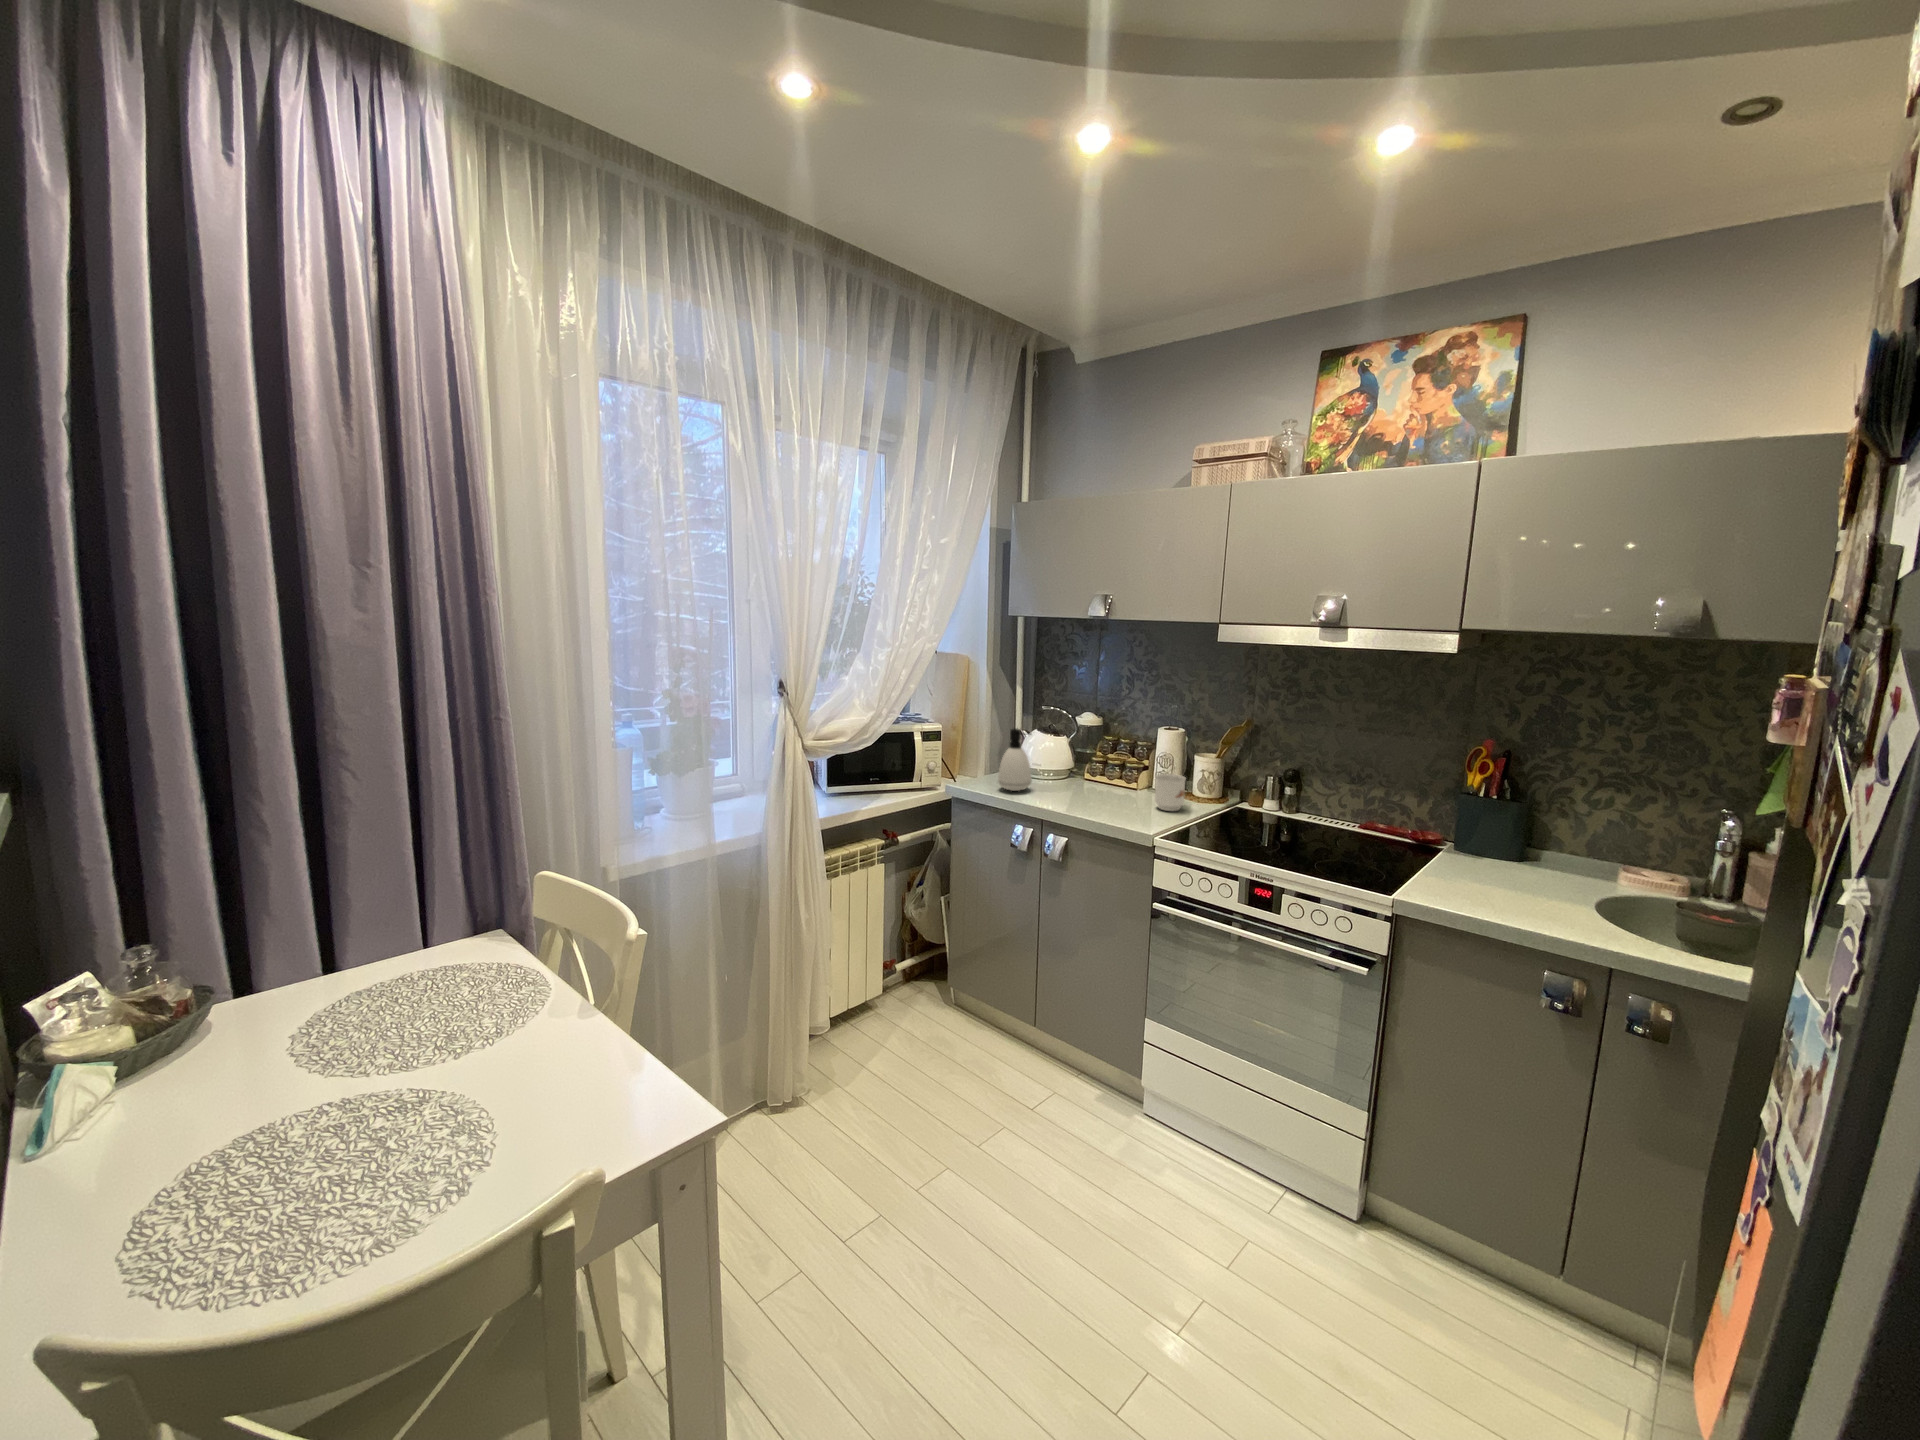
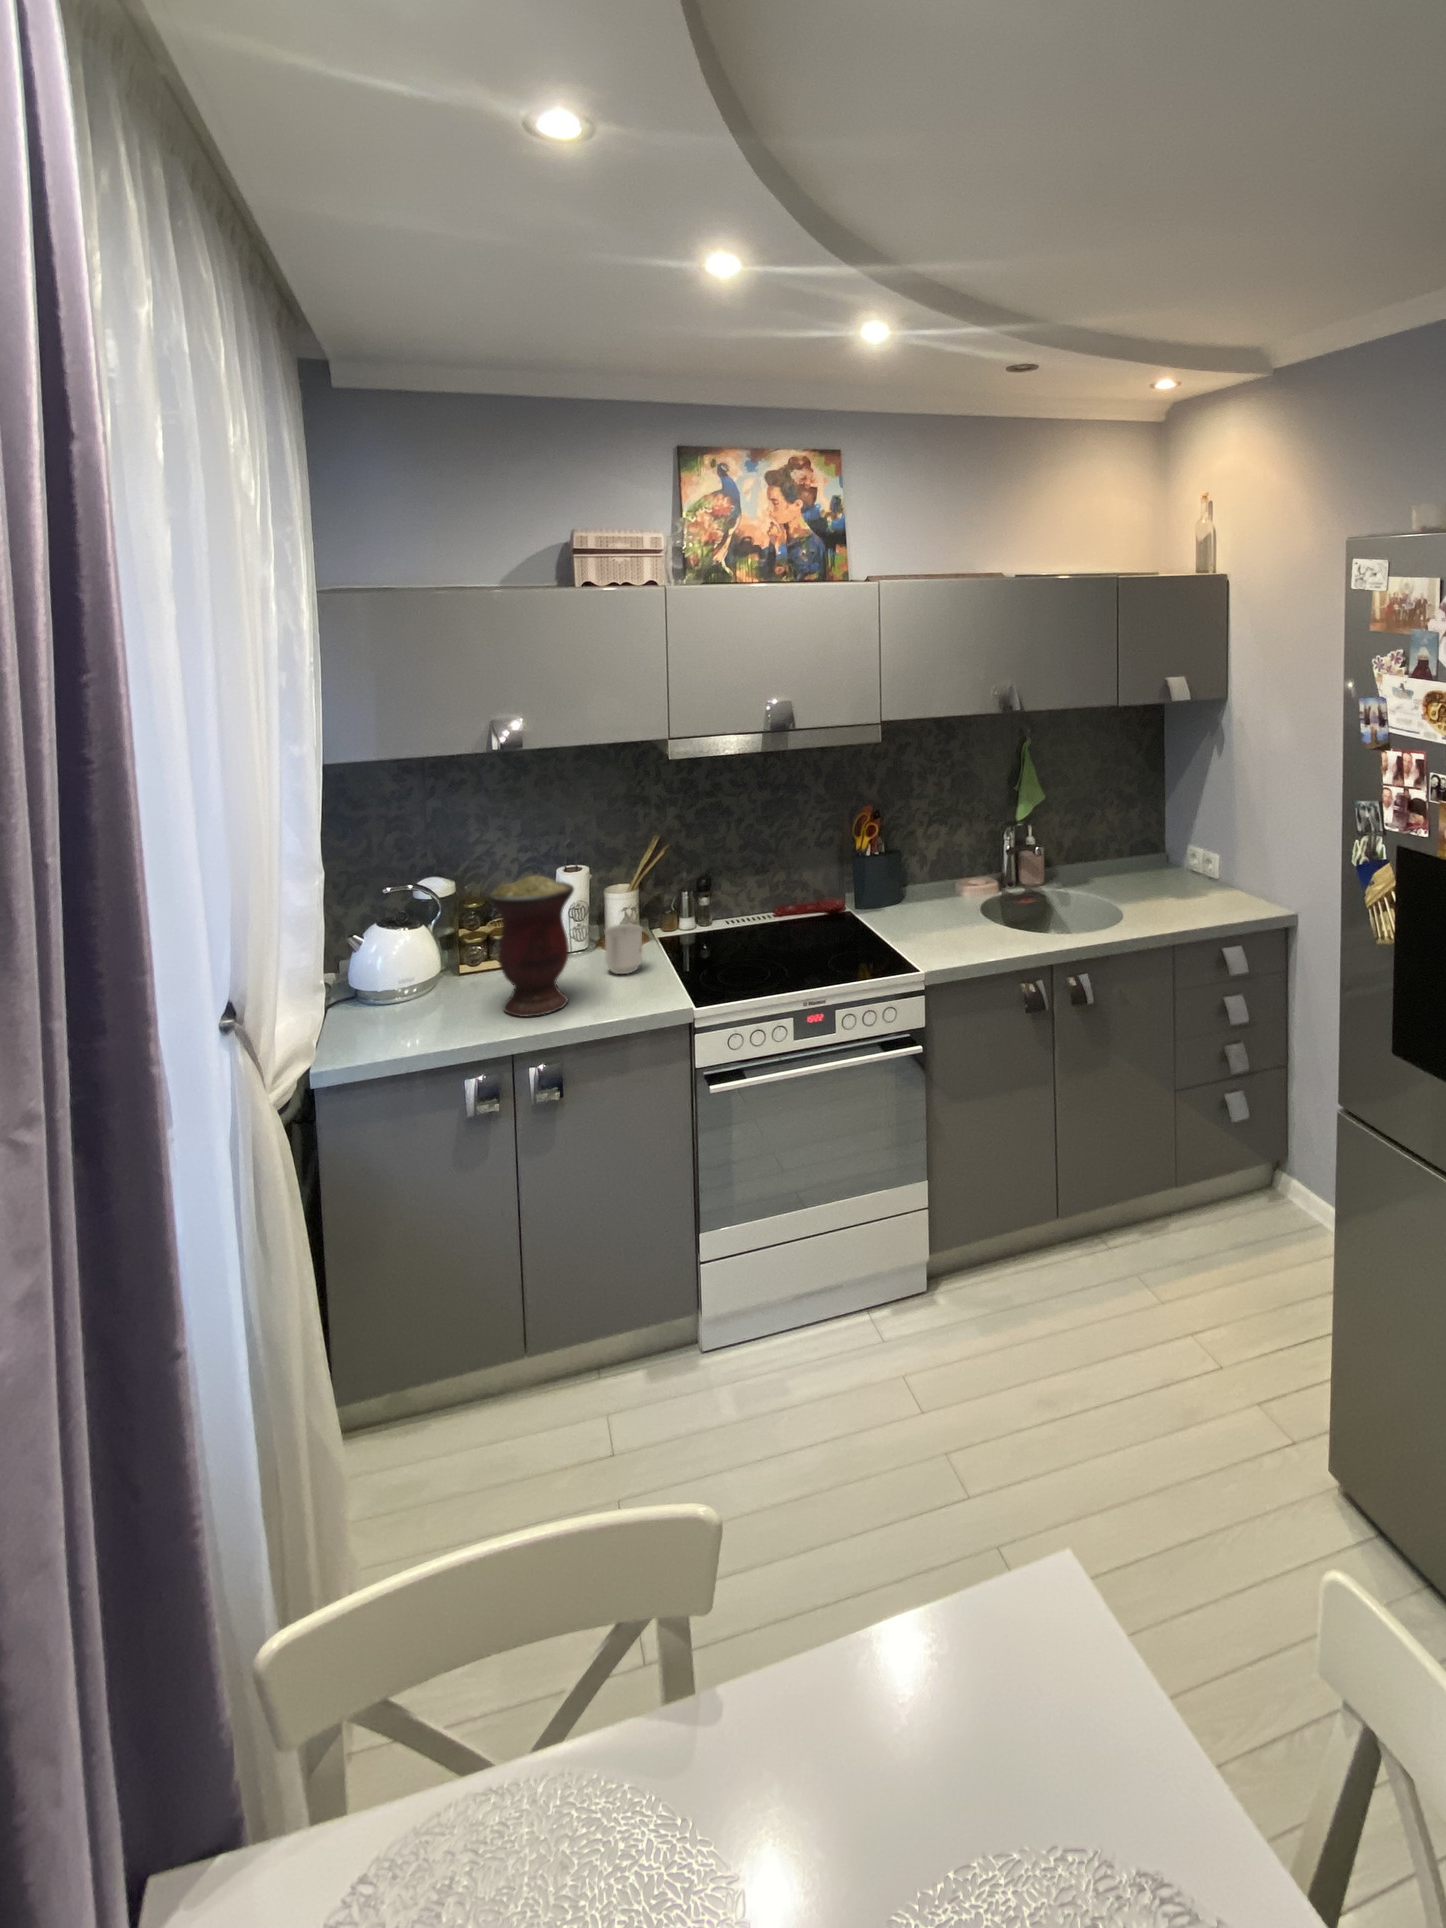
vase: none [1060,714,1121,811] -> present [487,876,574,1017]
soap dispenser: present [998,728,1032,791] -> none [374,927,431,1029]

